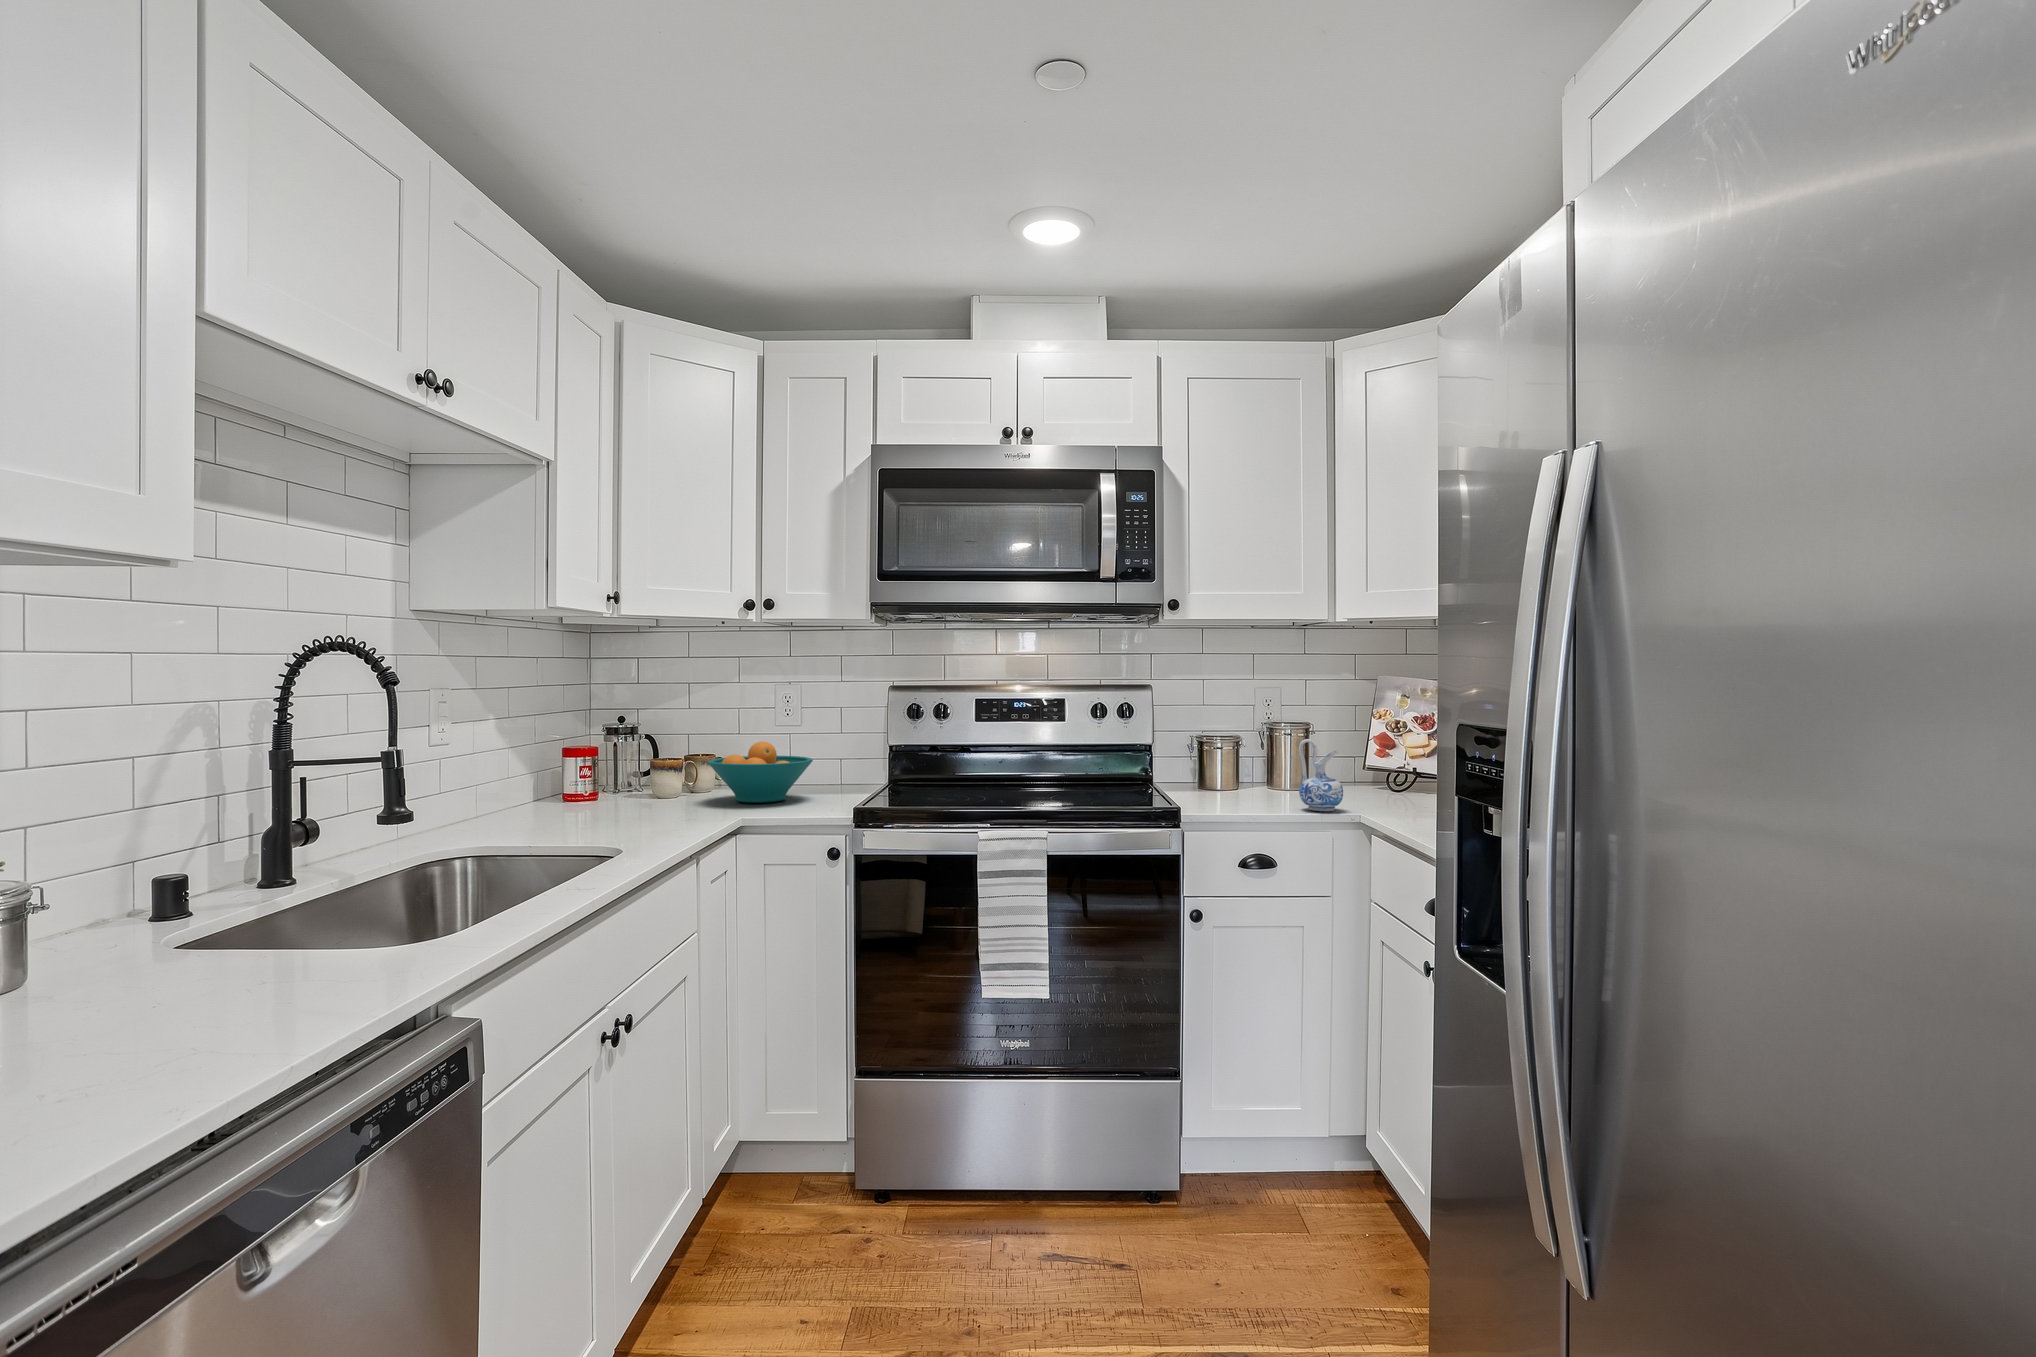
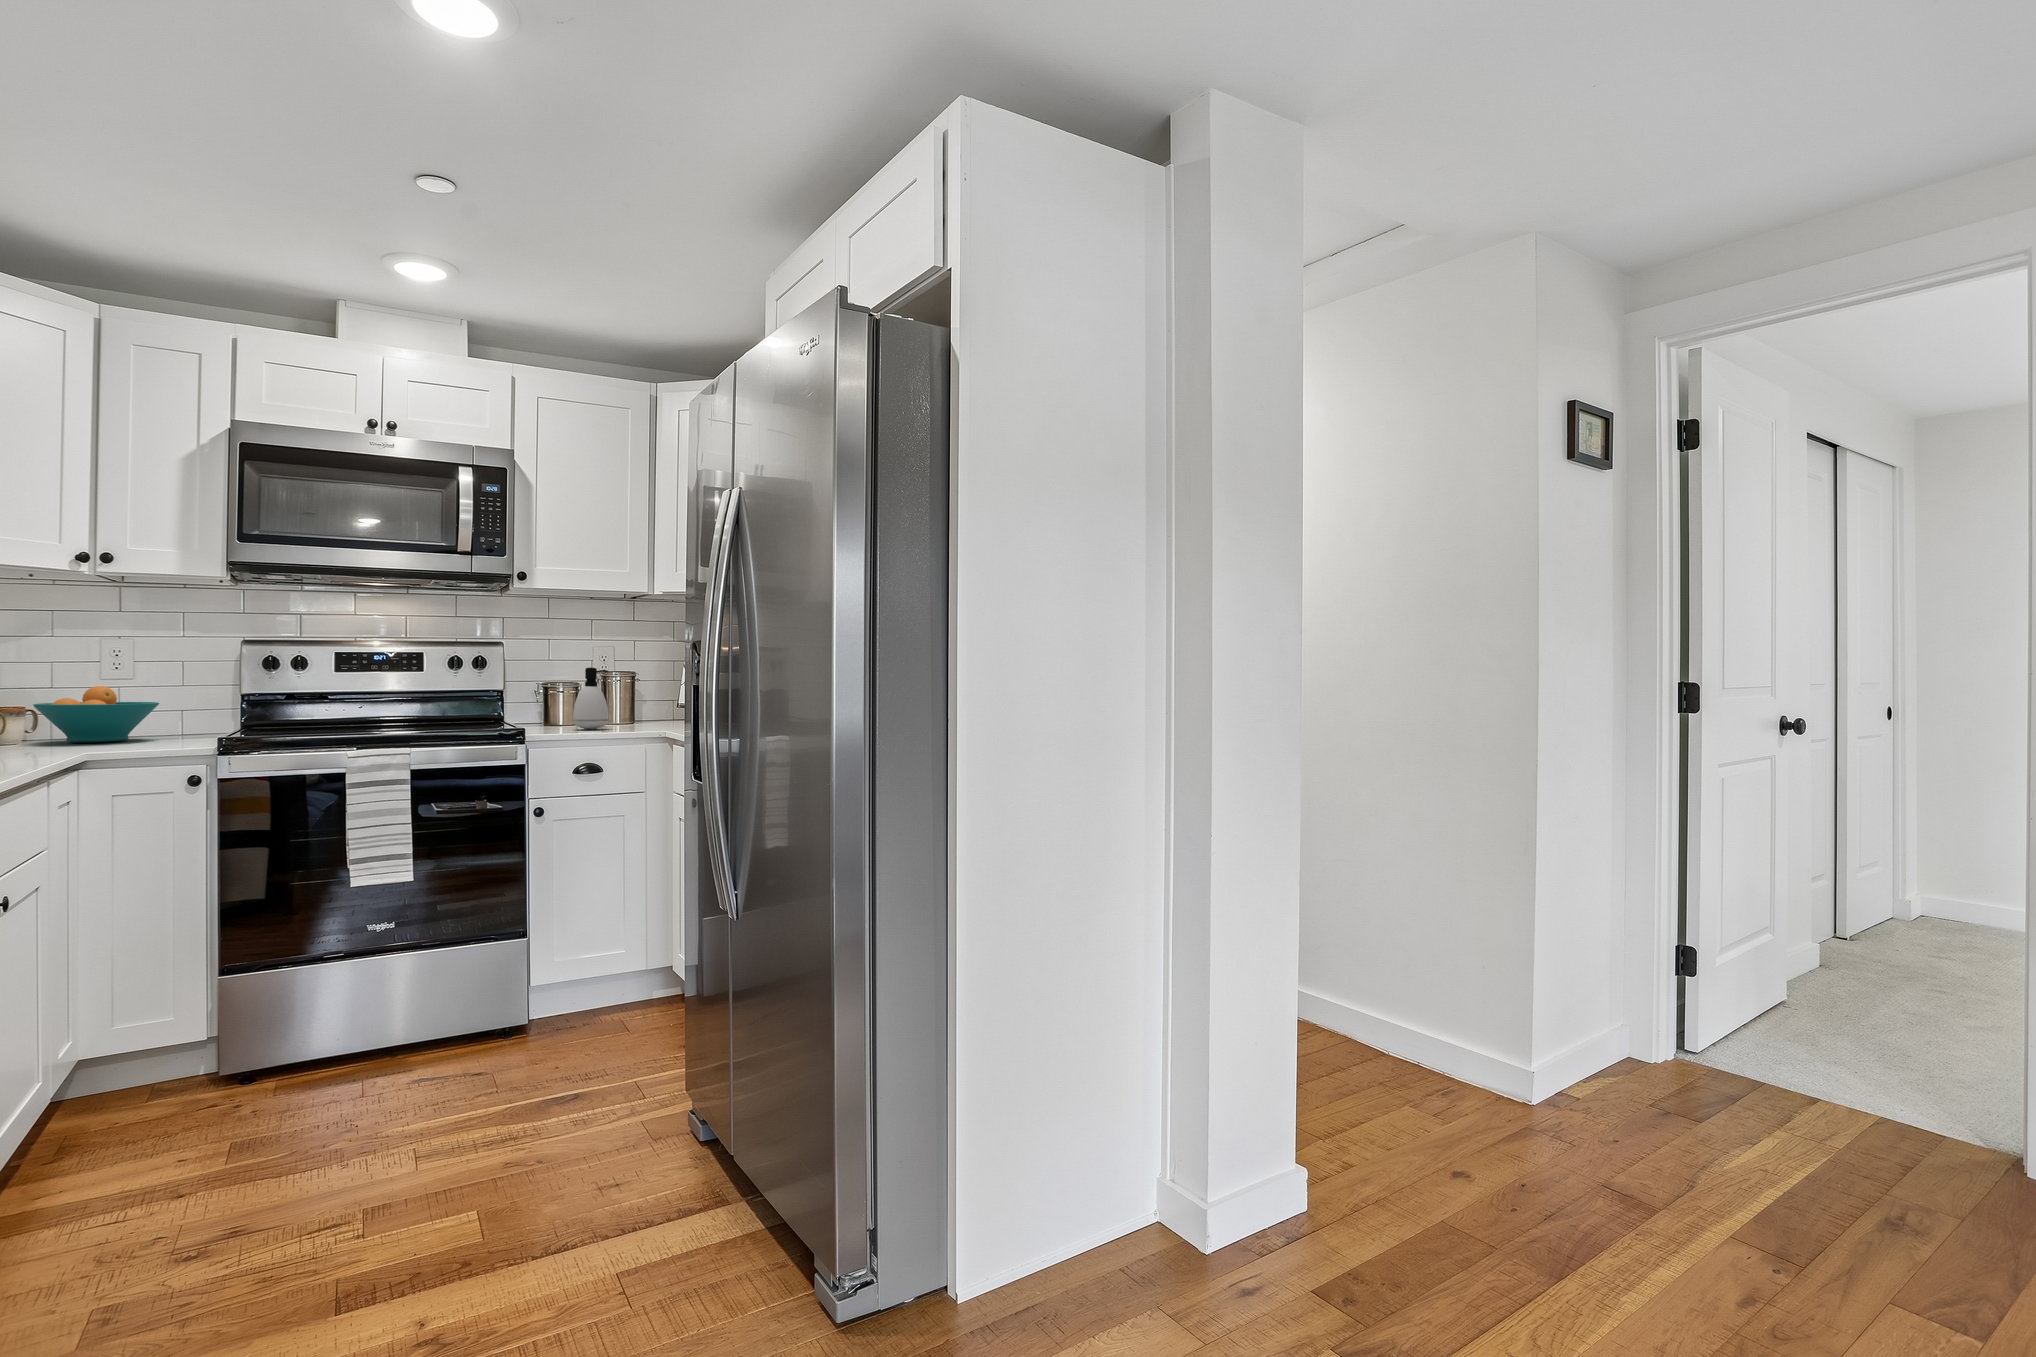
soap dispenser: none [1234,720,1279,802] -> present [573,667,609,729]
ceramic pitcher: present [1299,739,1343,811] -> none [622,679,655,731]

